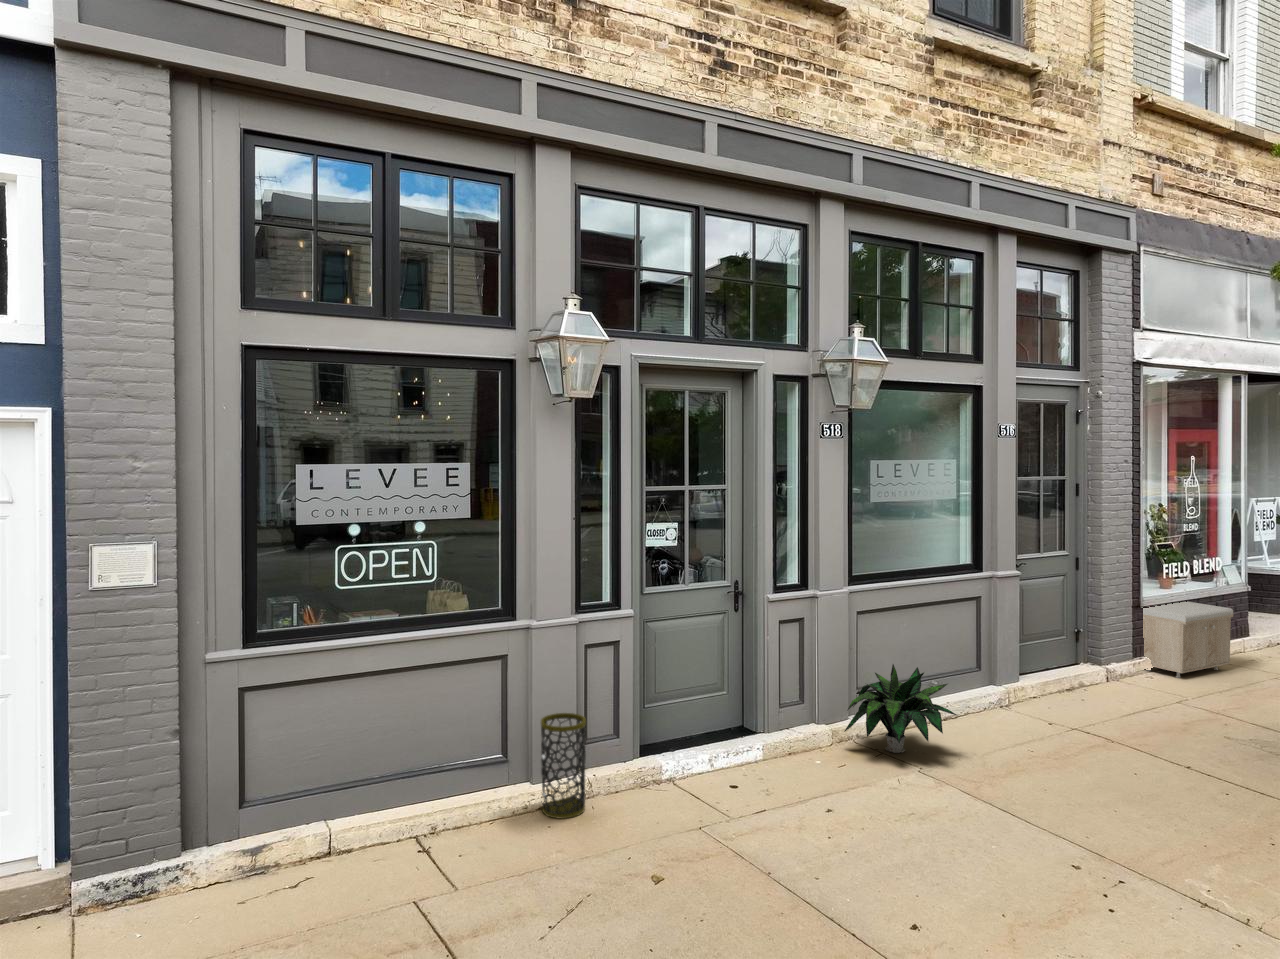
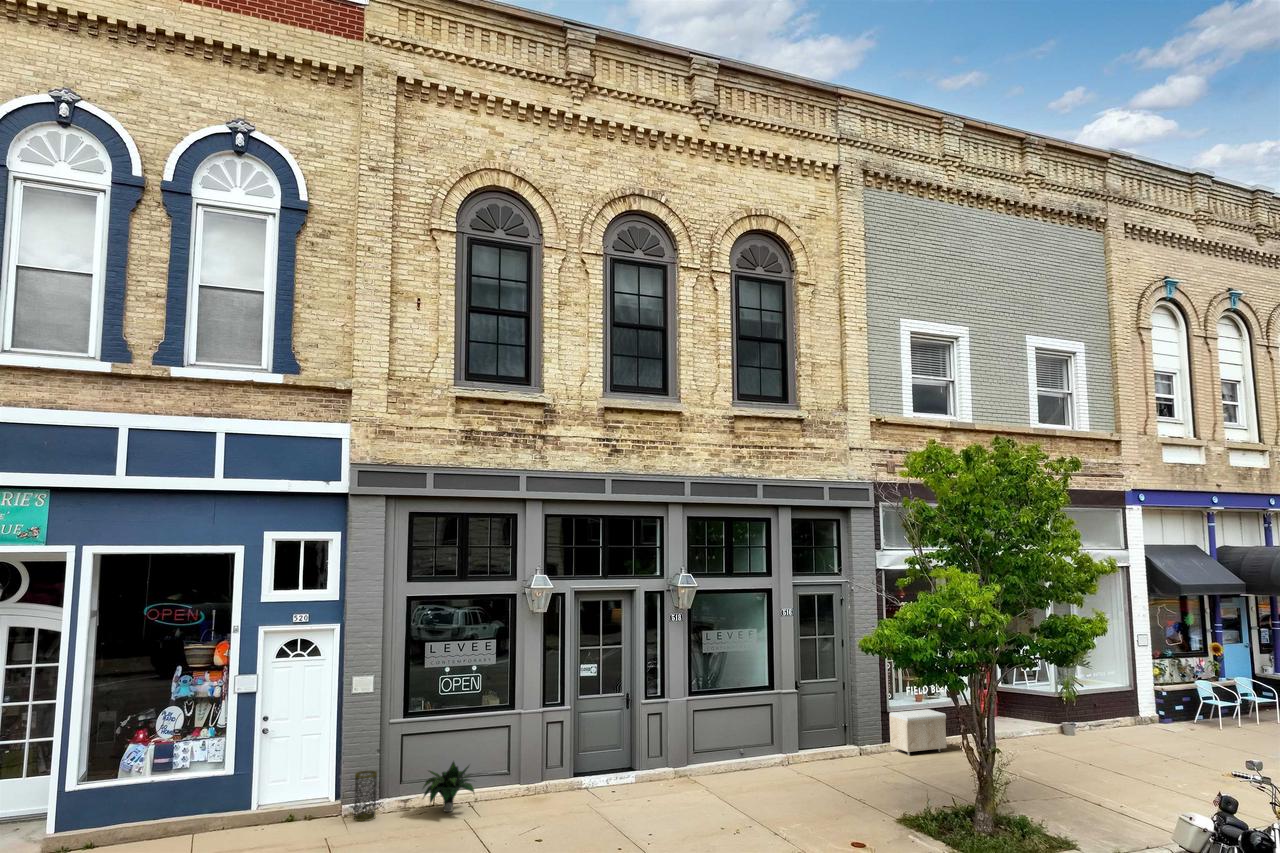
potted plant: present [844,664,958,753] -> present [423,762,474,812]
trash can: present [541,713,586,819] -> present [354,770,377,821]

